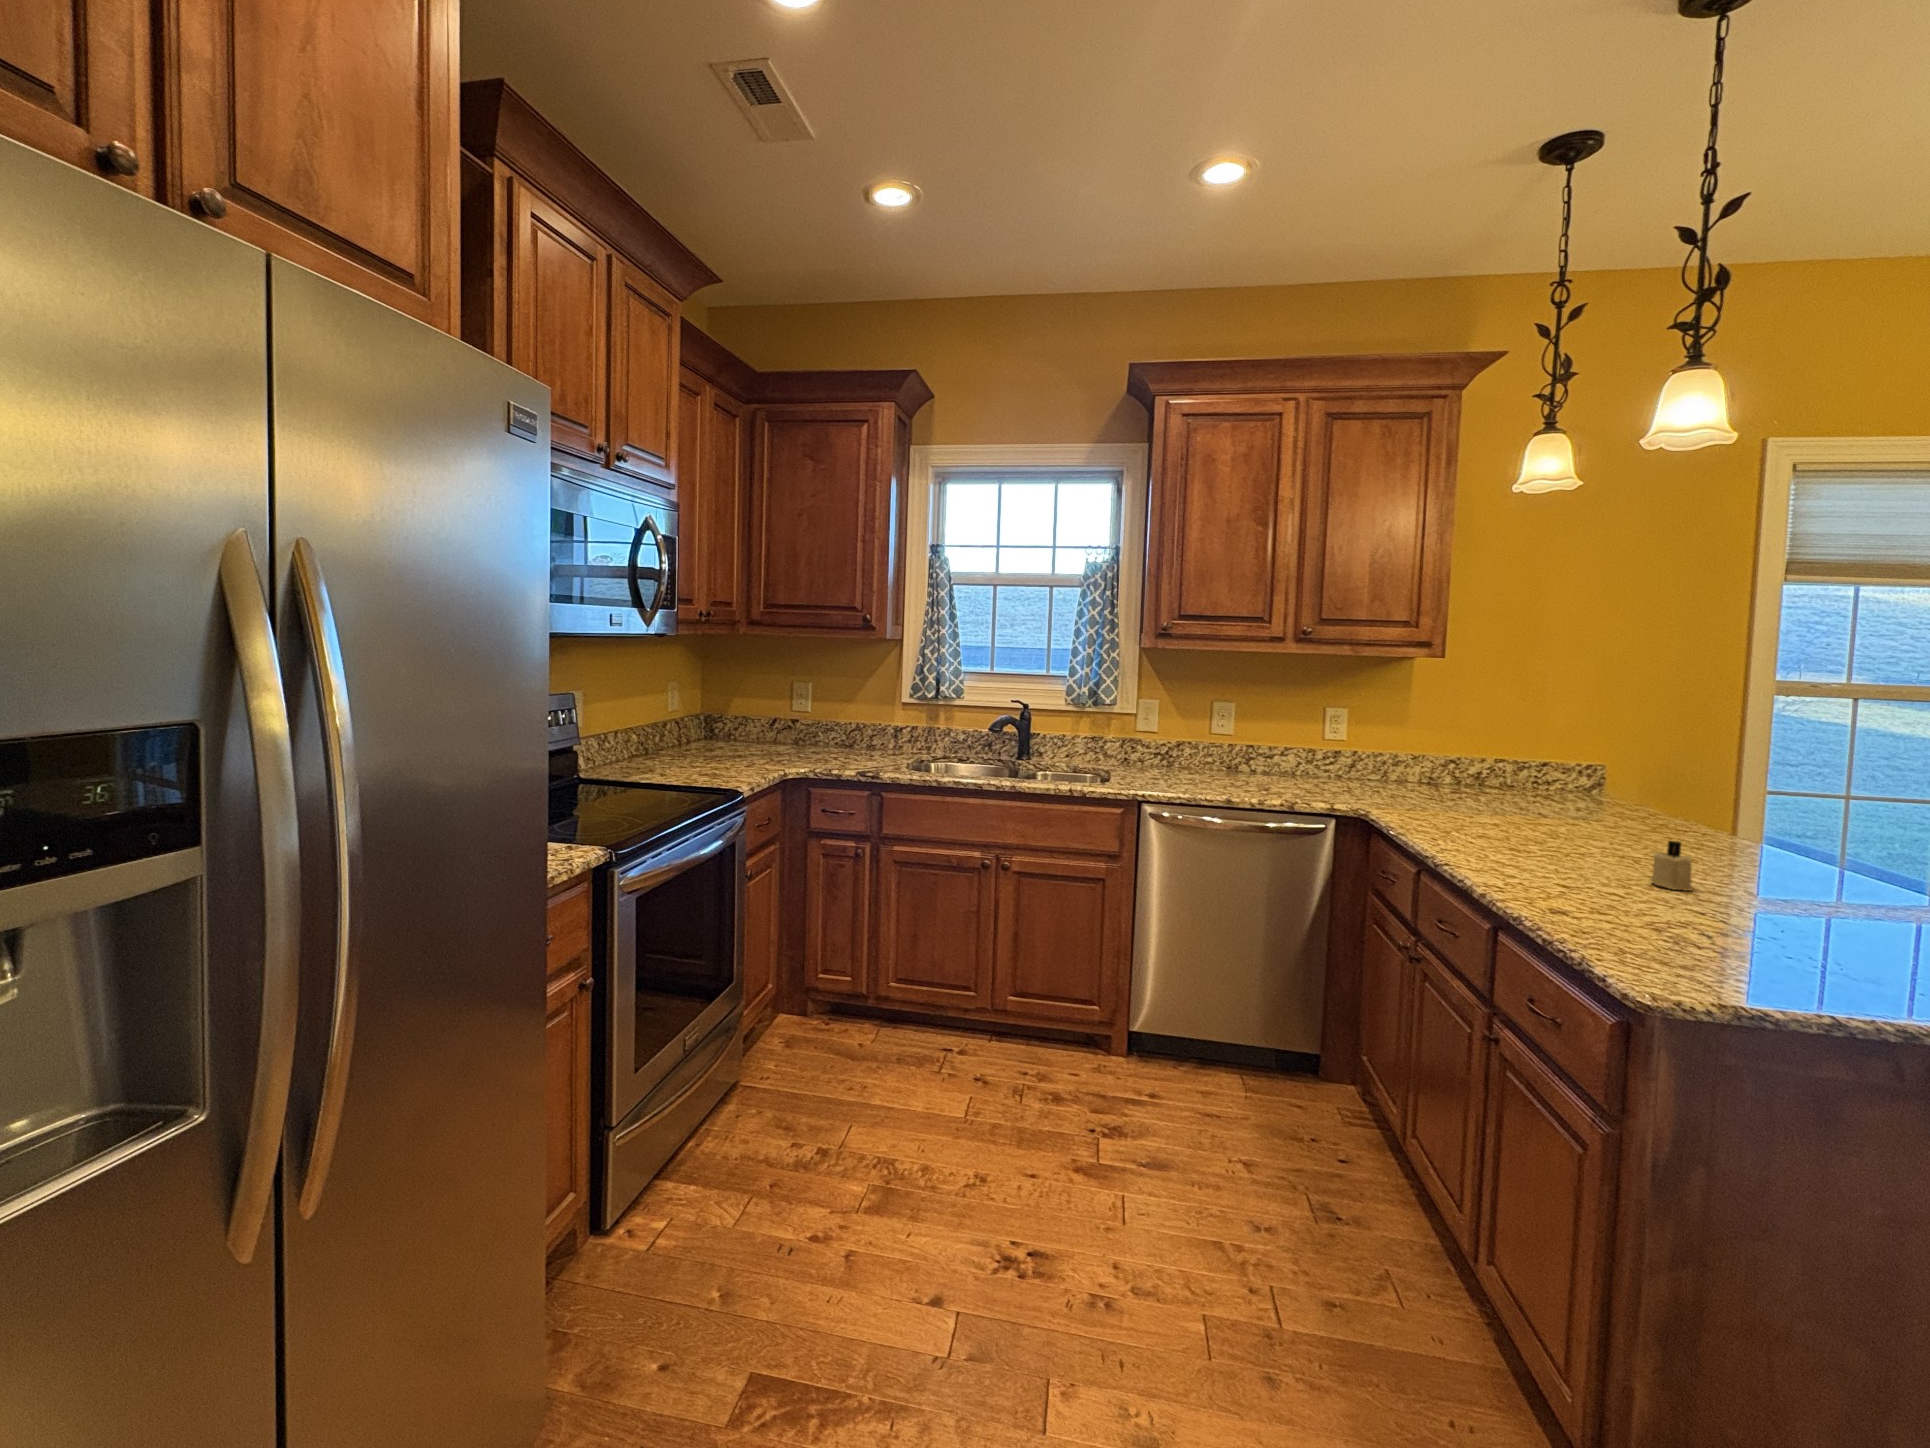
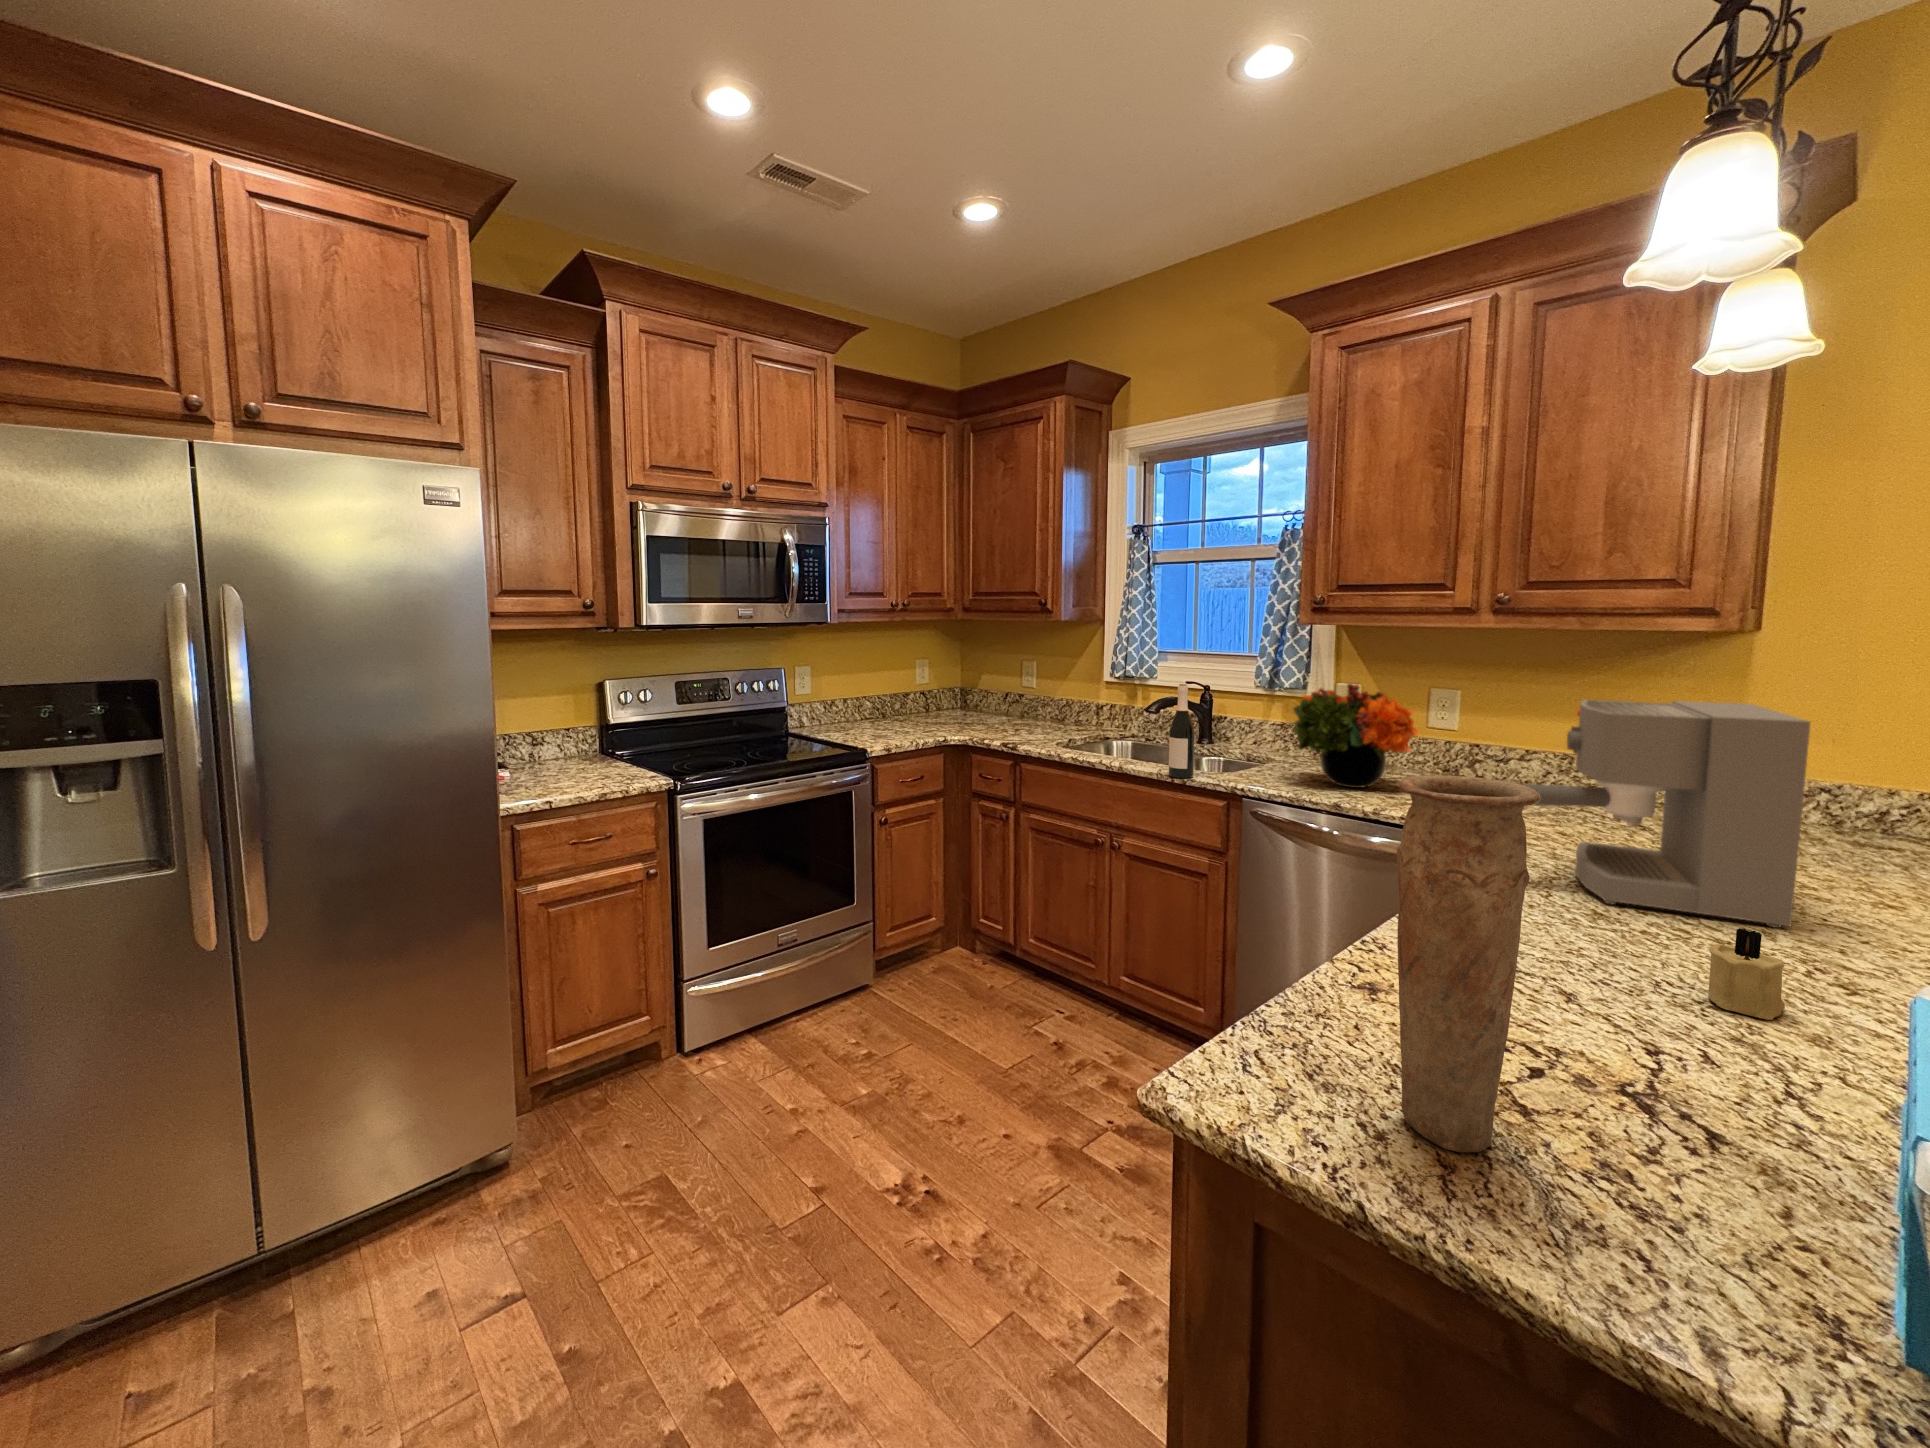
flower arrangement: none [1145,699,1247,787] -> present [1293,684,1420,788]
wine bottle: none [1062,703,1087,792] -> present [1169,684,1195,778]
coffee maker: none [1436,707,1598,846] -> present [1524,700,1810,928]
vase: none [1737,756,1838,981] -> present [1396,776,1540,1153]

